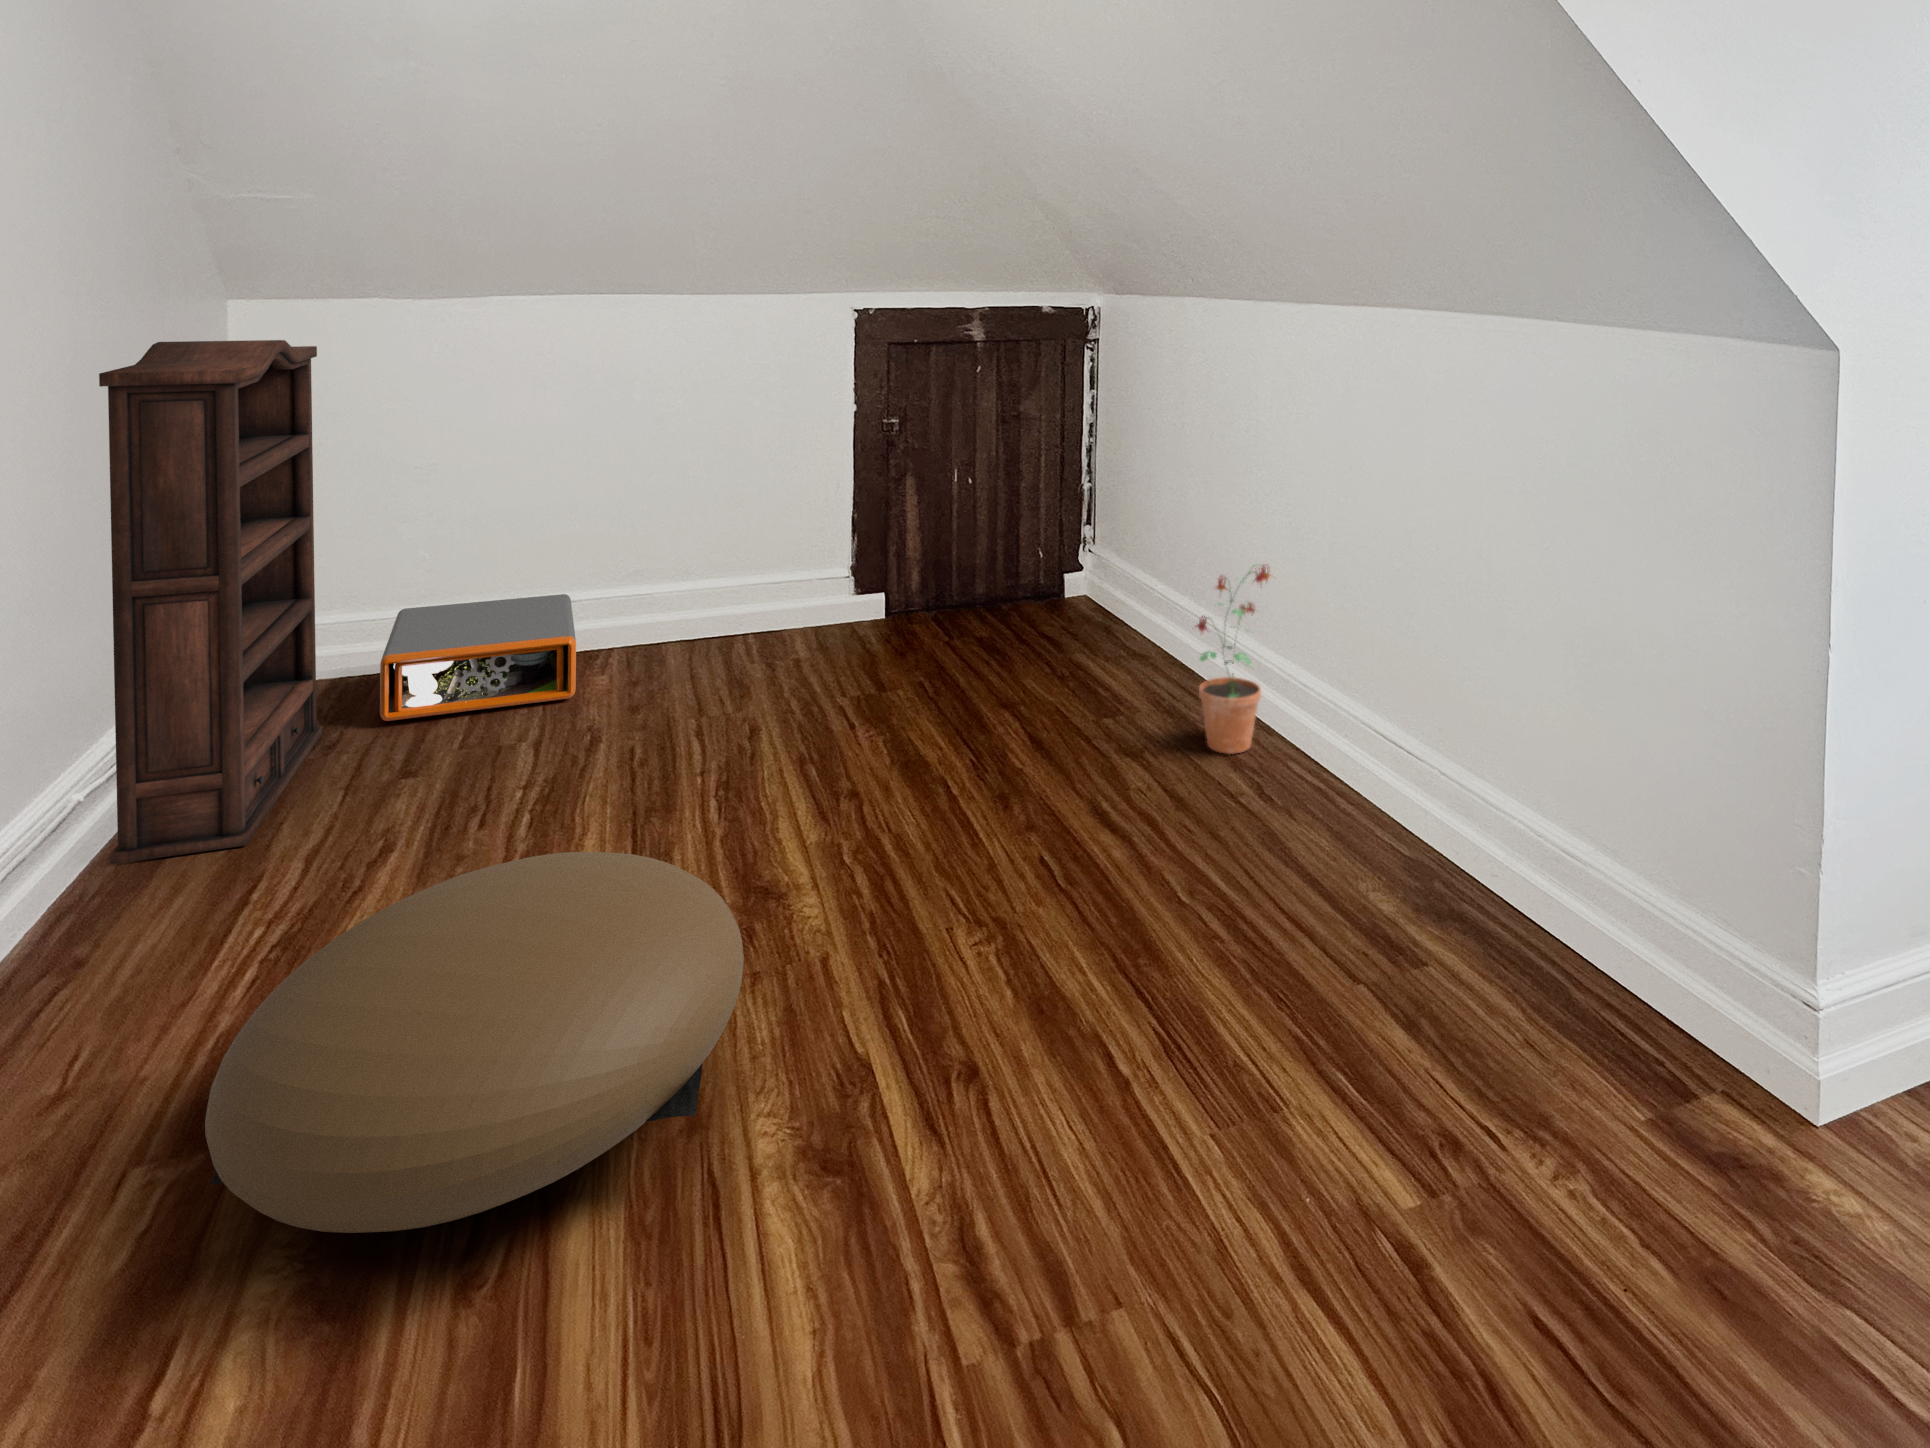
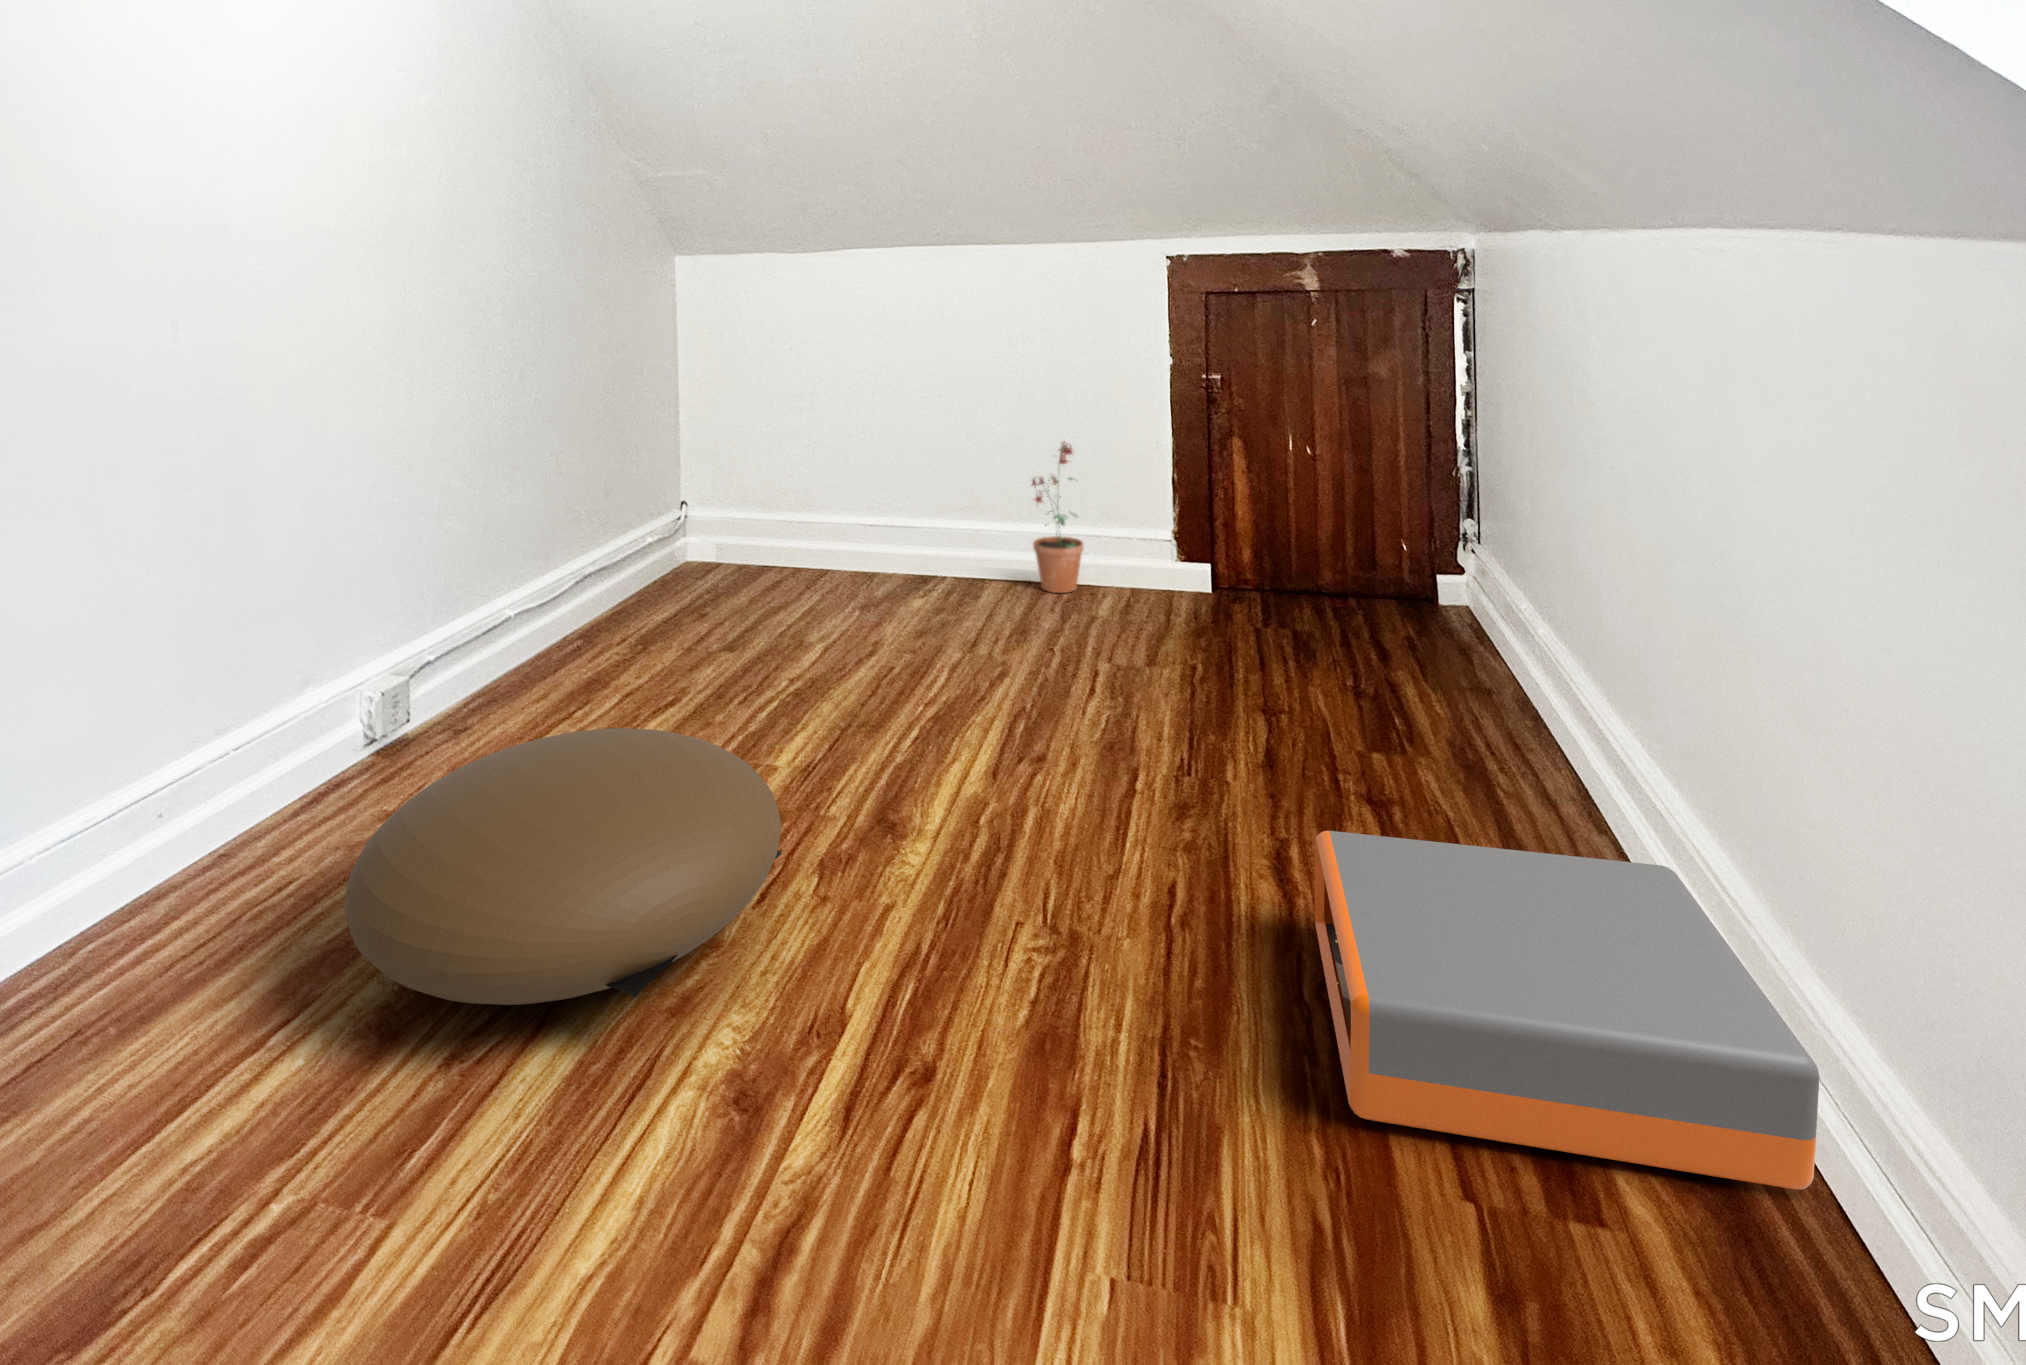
bookshelf: present [99,340,323,865] -> none [511,287,707,675]
potted plant: present [1195,564,1270,754] -> present [1032,441,1083,593]
storage box: present [380,594,576,721] -> present [1315,831,1819,1189]

